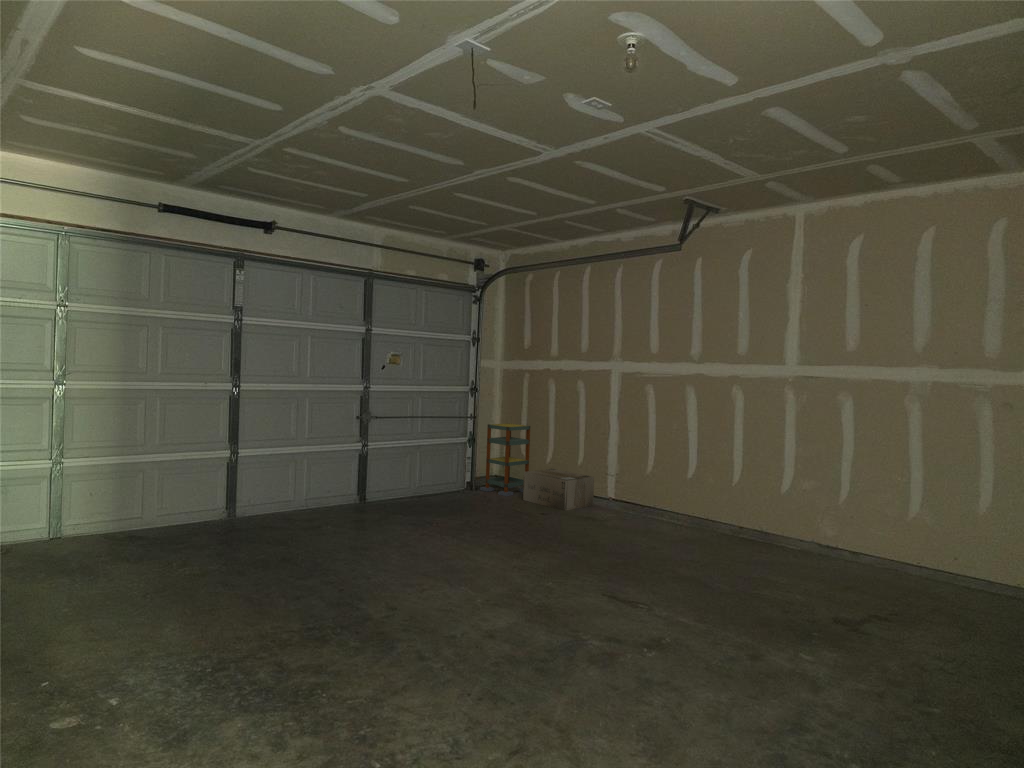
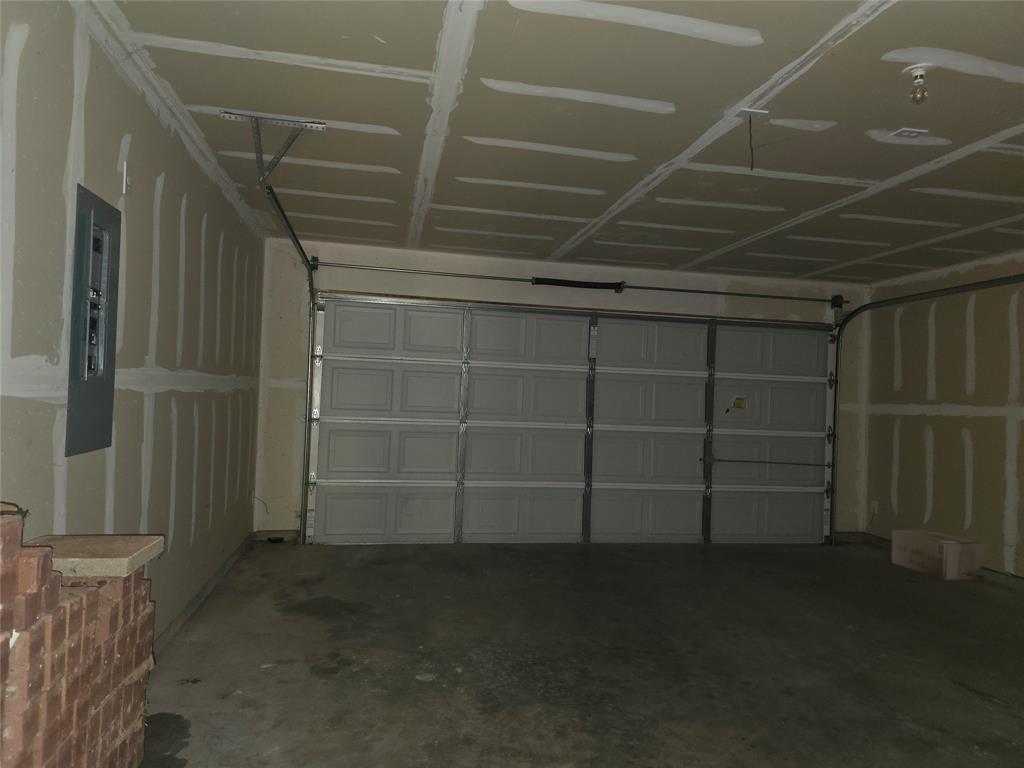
shelving unit: present [480,423,530,496] -> none [841,475,910,556]

